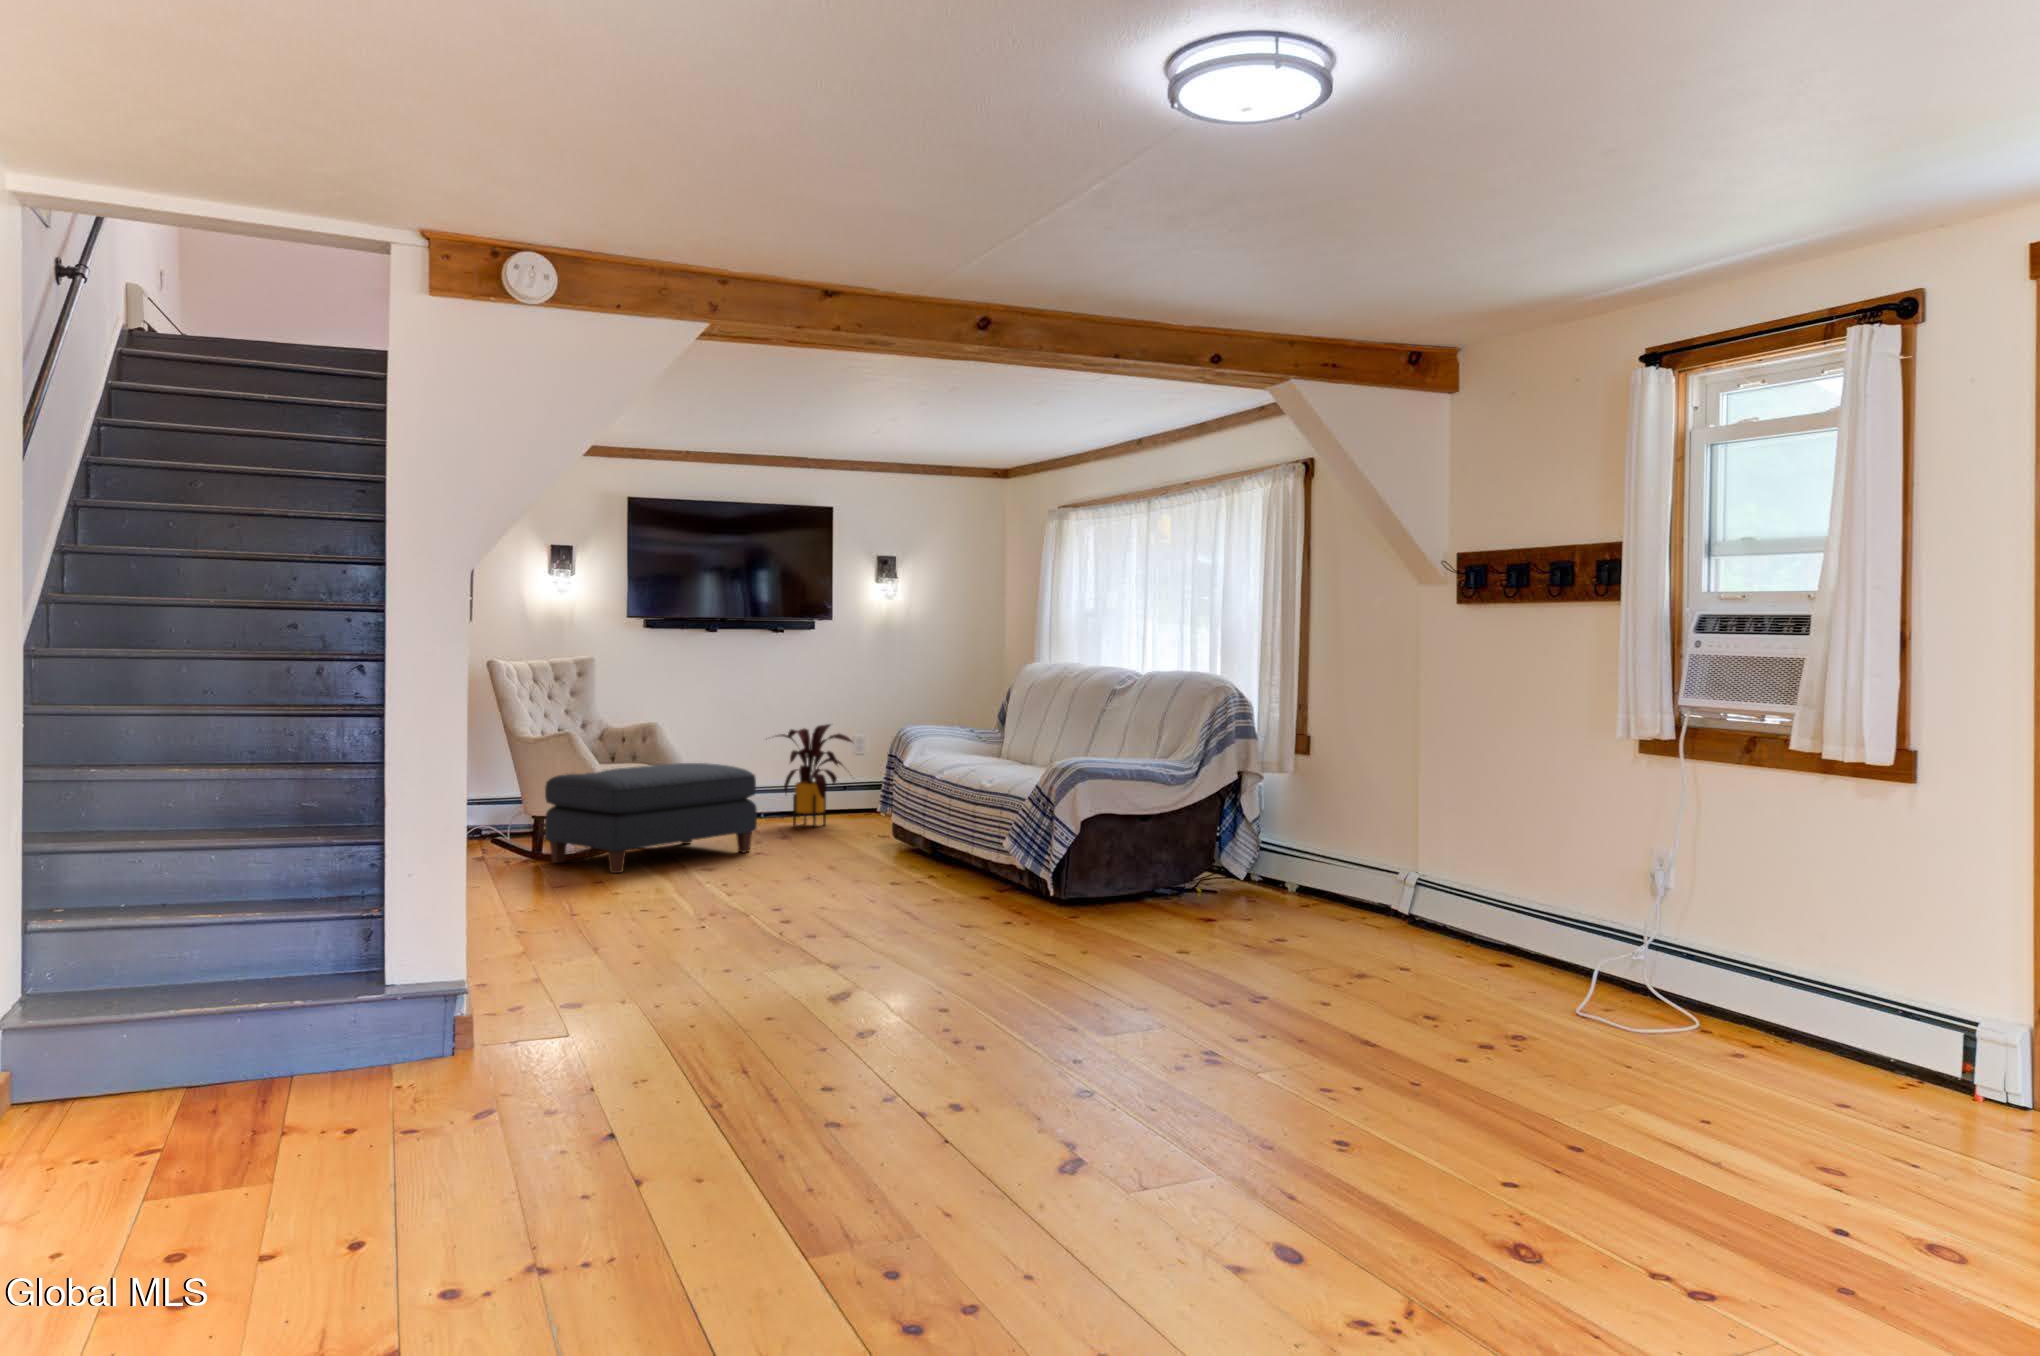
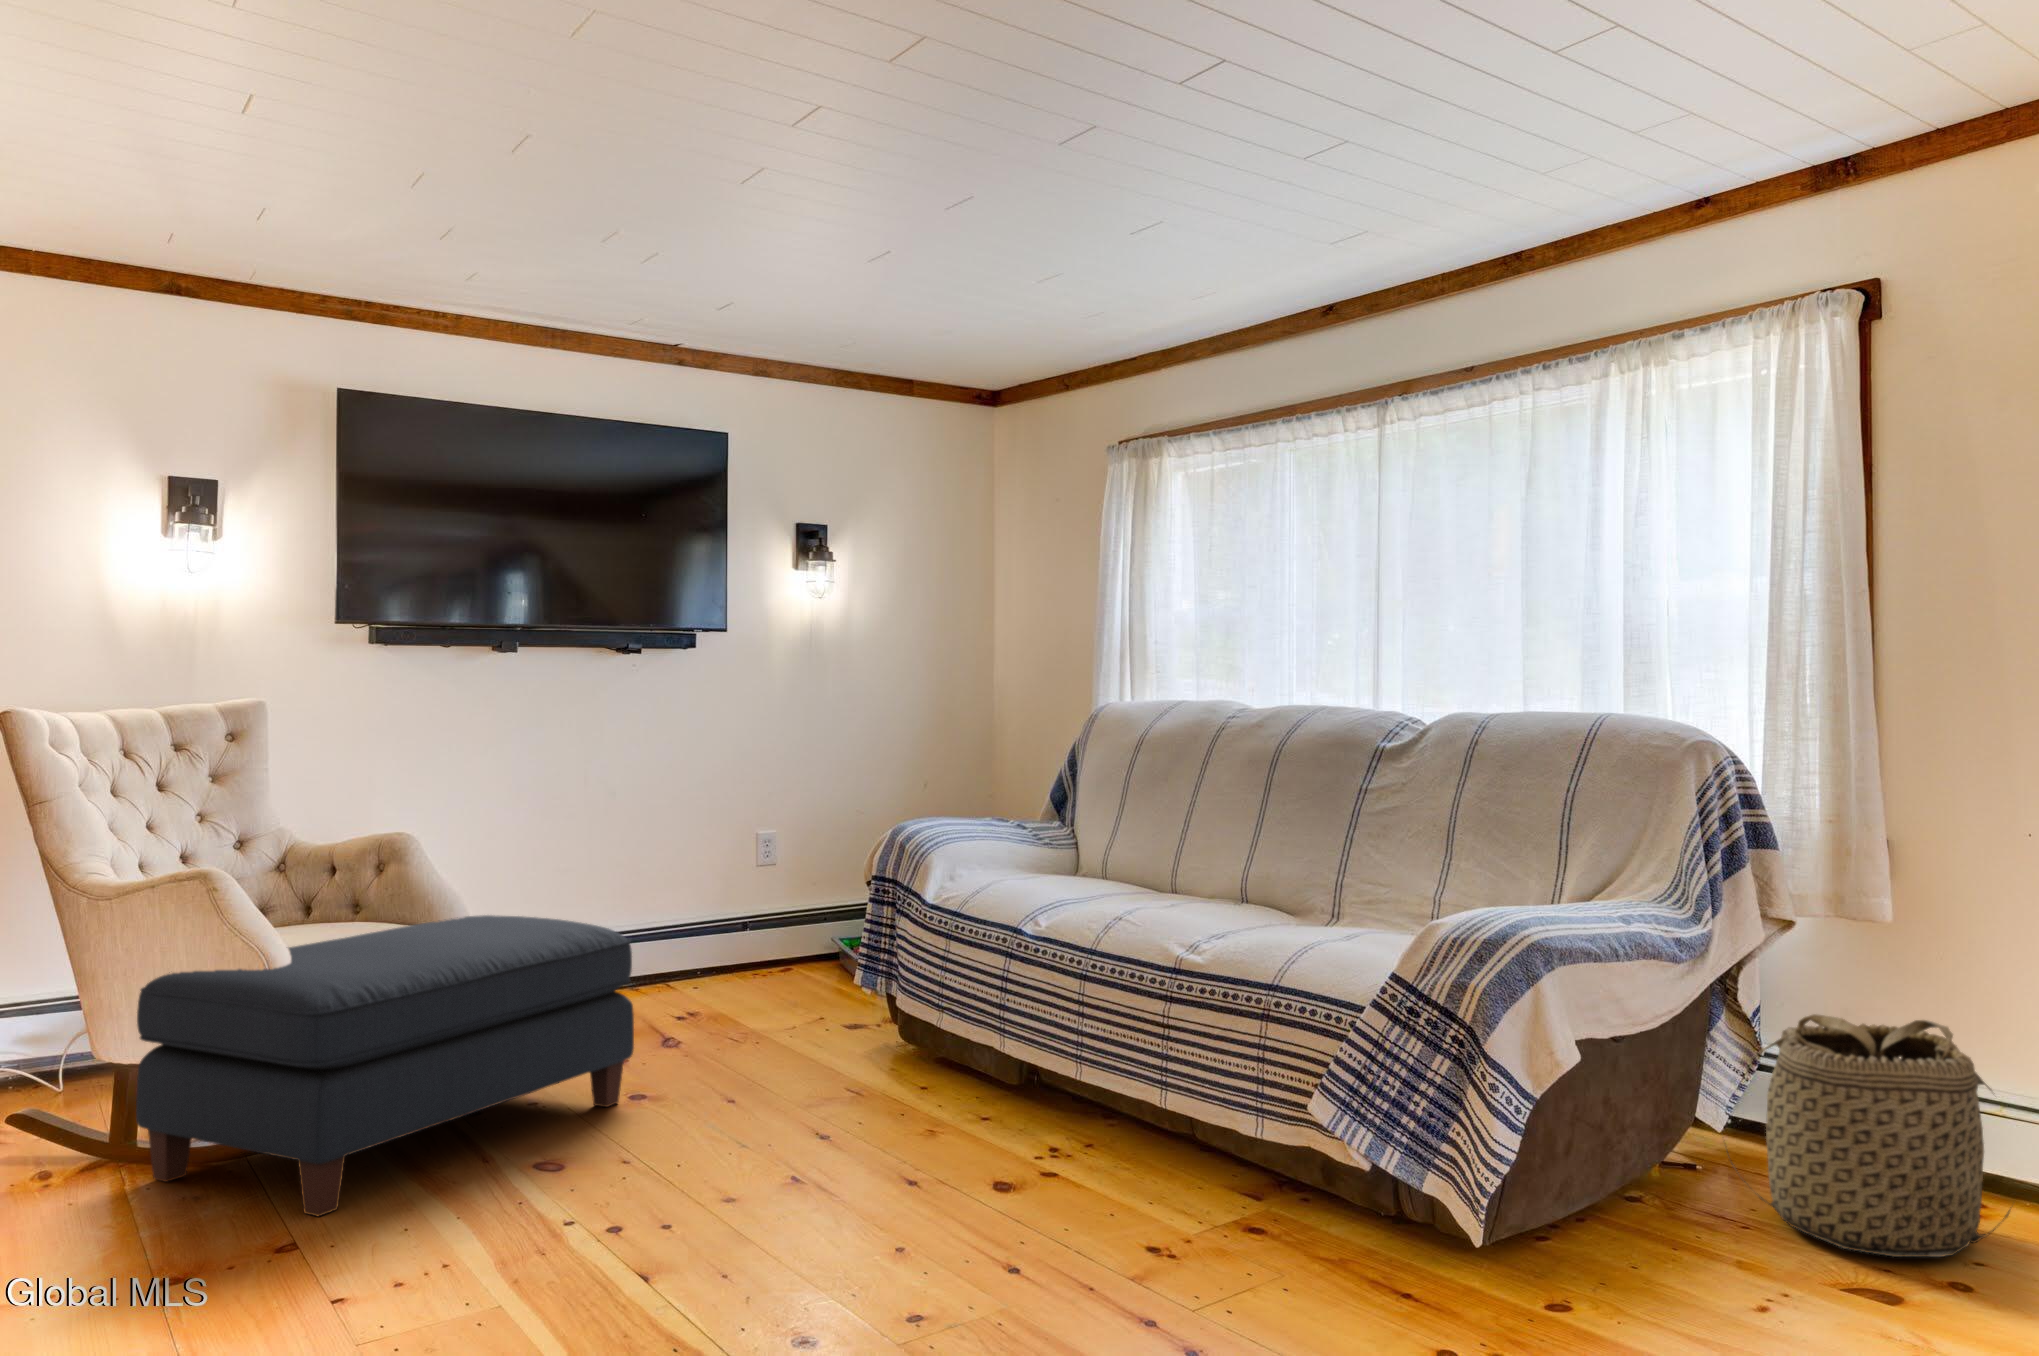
house plant: present [777,724,852,827] -> none [612,819,792,1019]
basket: none [1200,810,1292,911] -> present [1731,1014,2010,1257]

